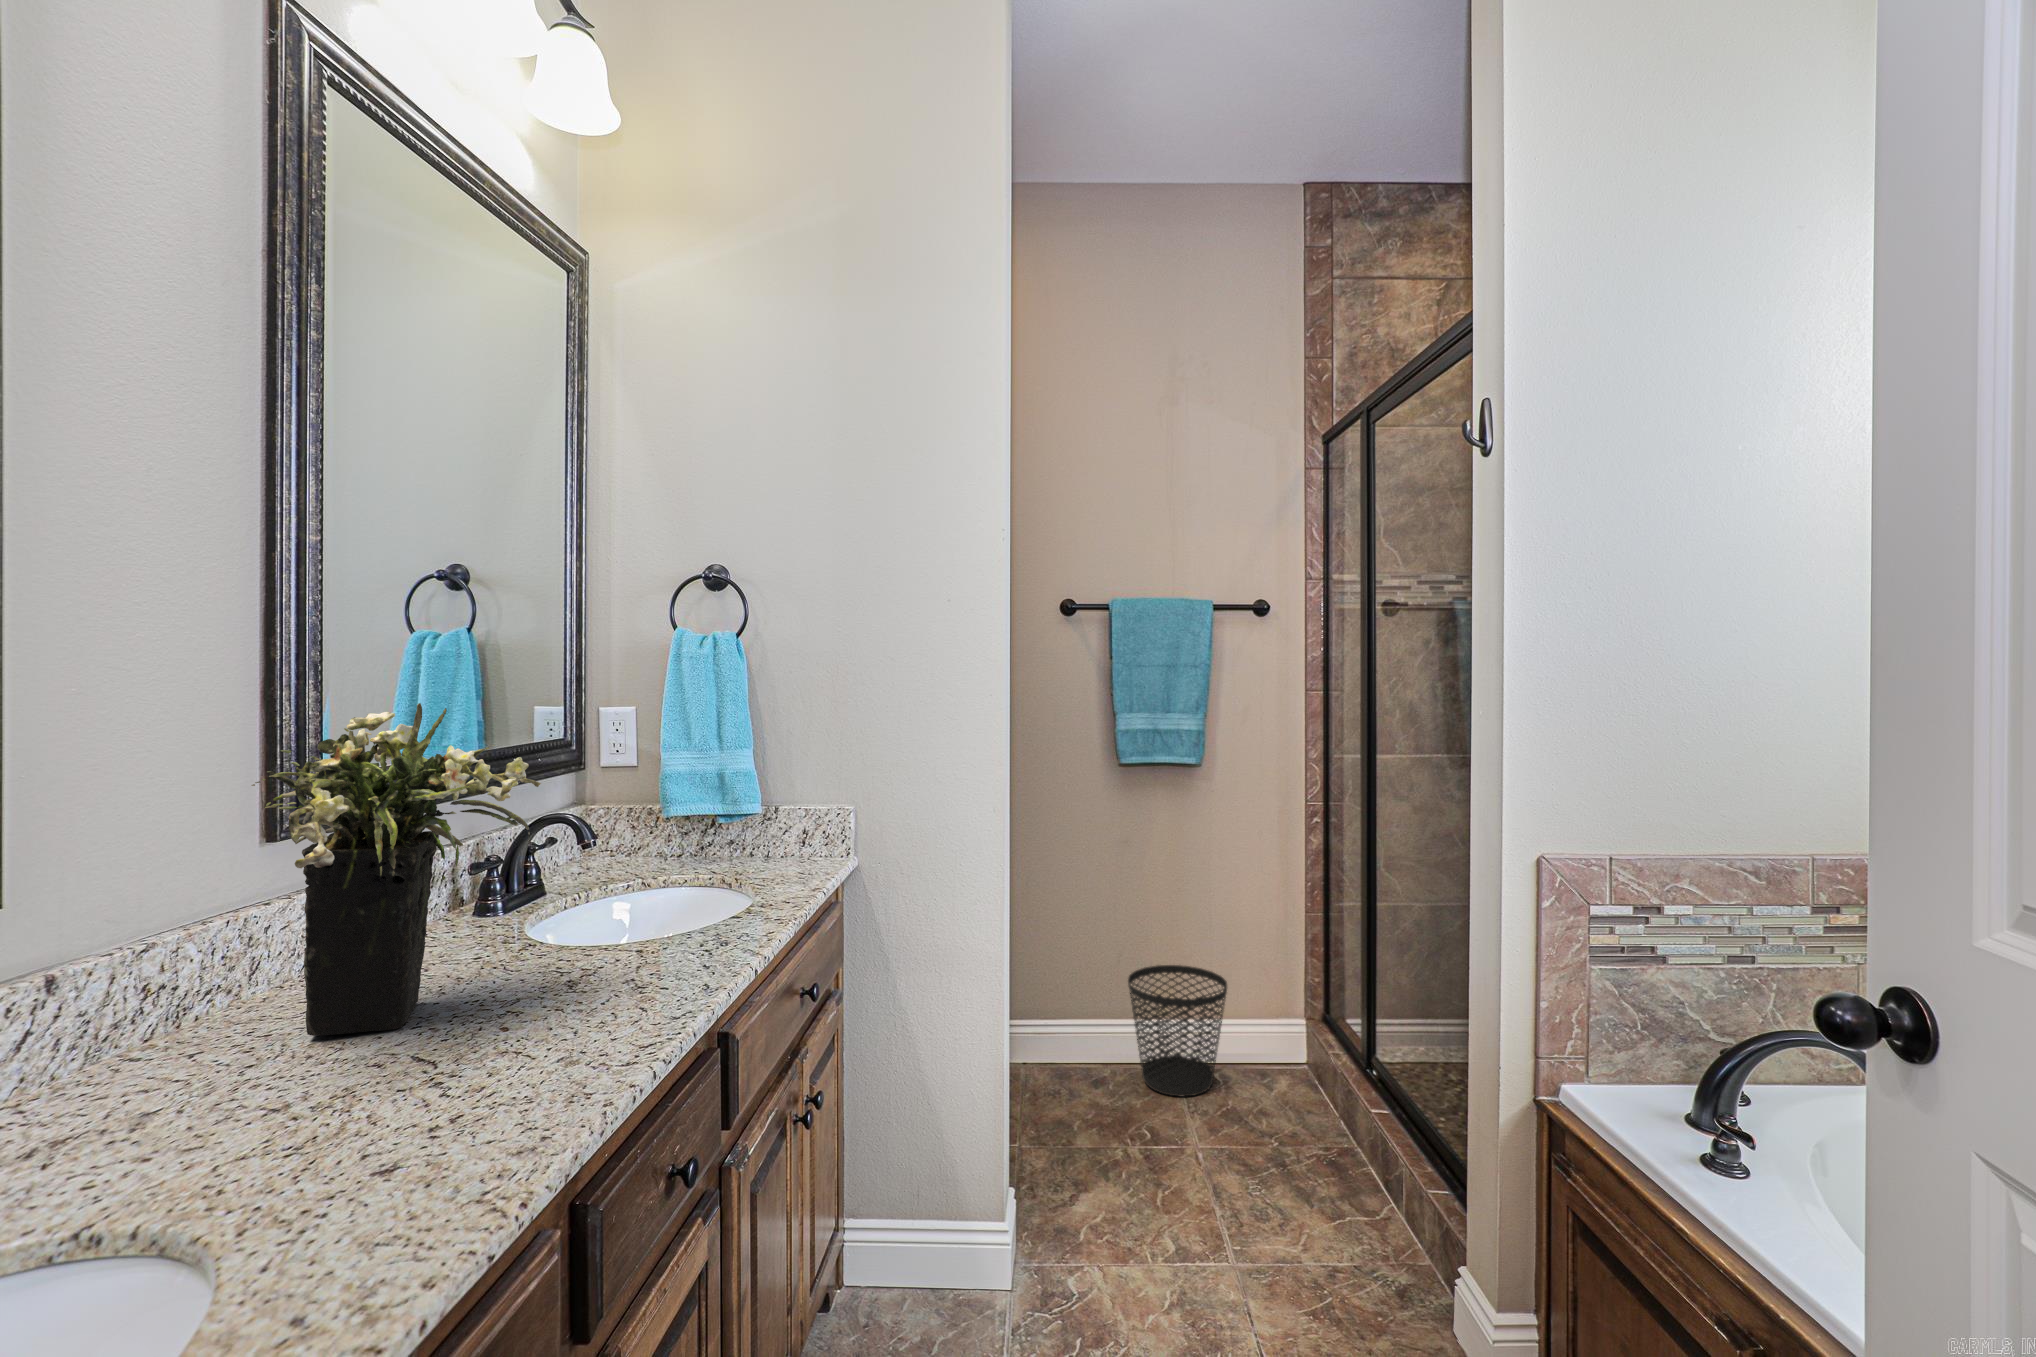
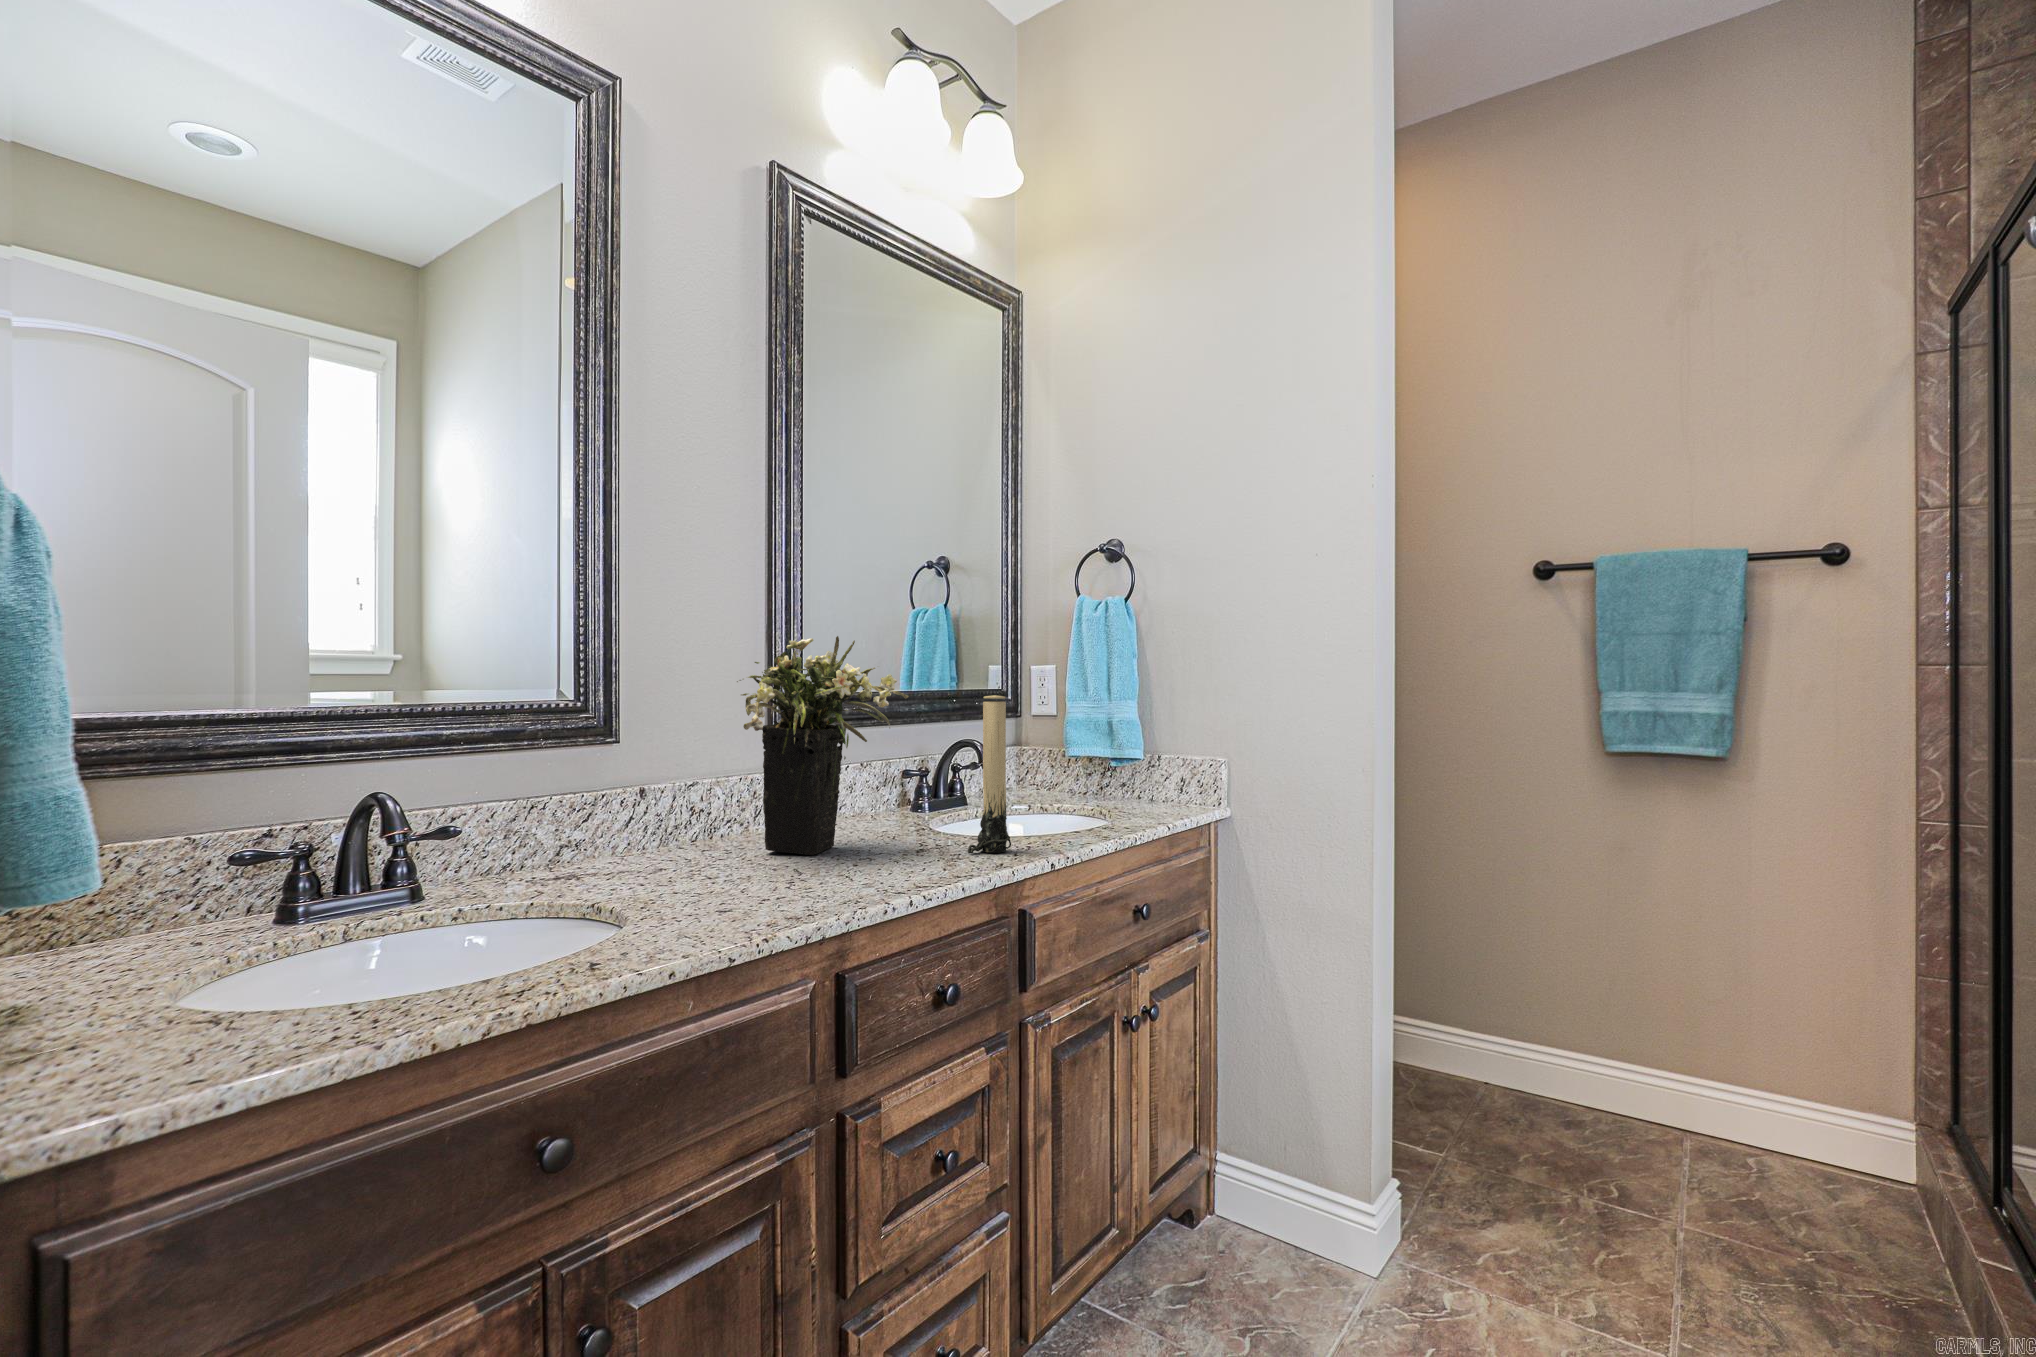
candle: none [638,776,690,980] -> present [968,695,1011,854]
wastebasket: present [1128,965,1227,1096] -> none [1614,1007,1766,1177]

